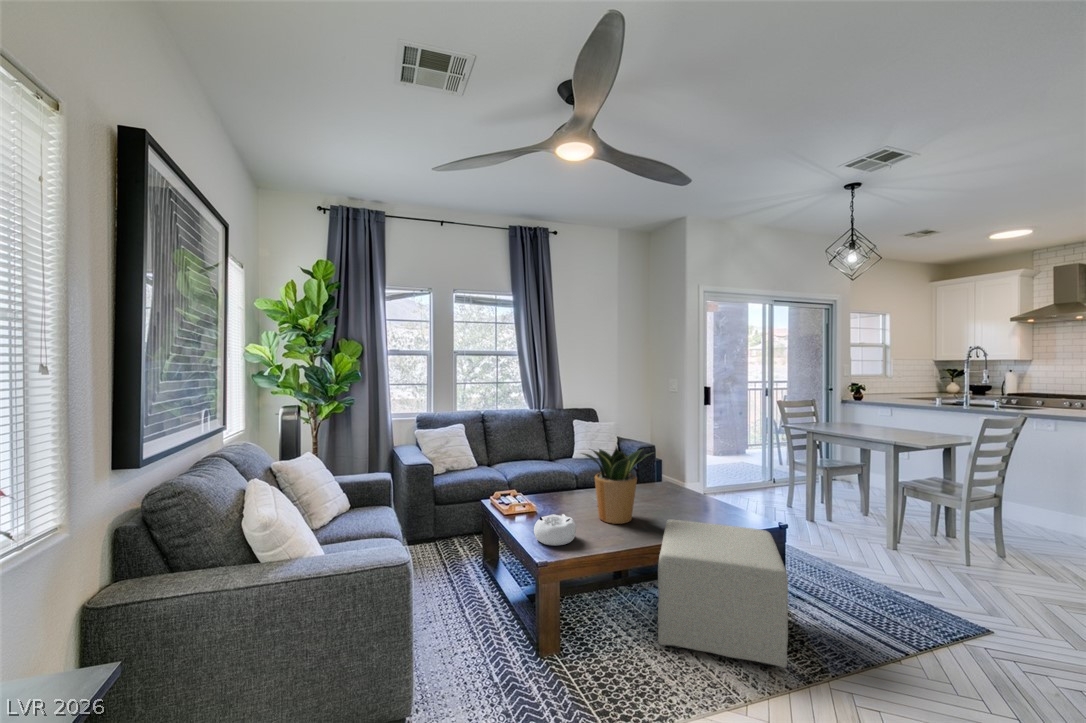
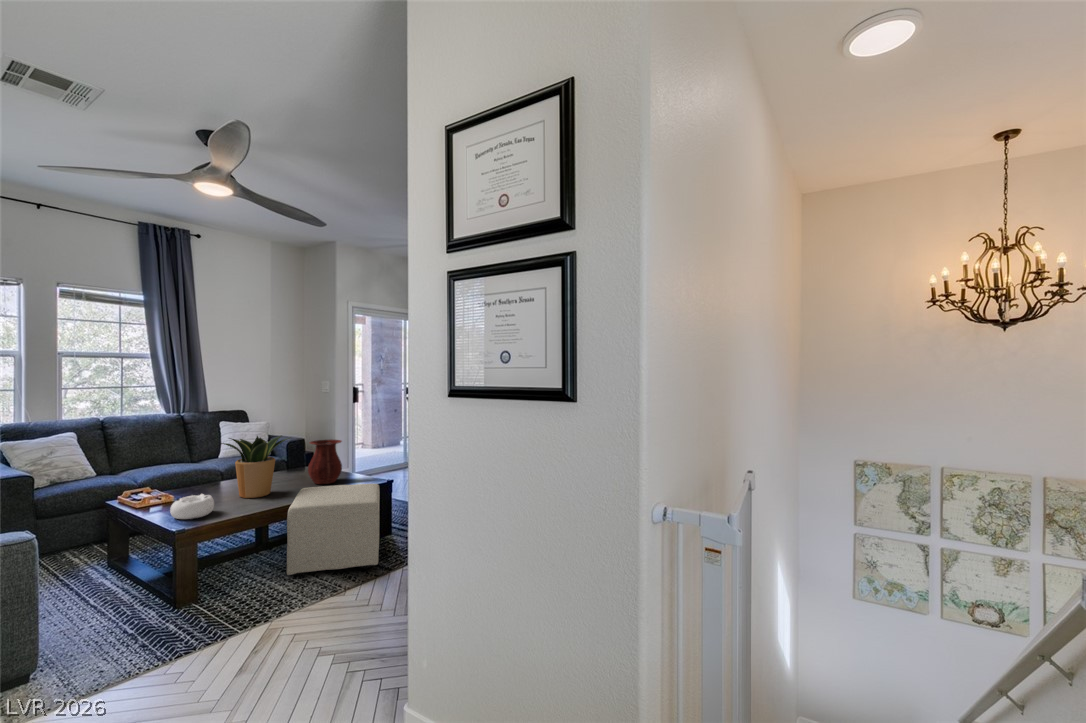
vase: none [671,457,714,516] -> present [308,440,342,484]

